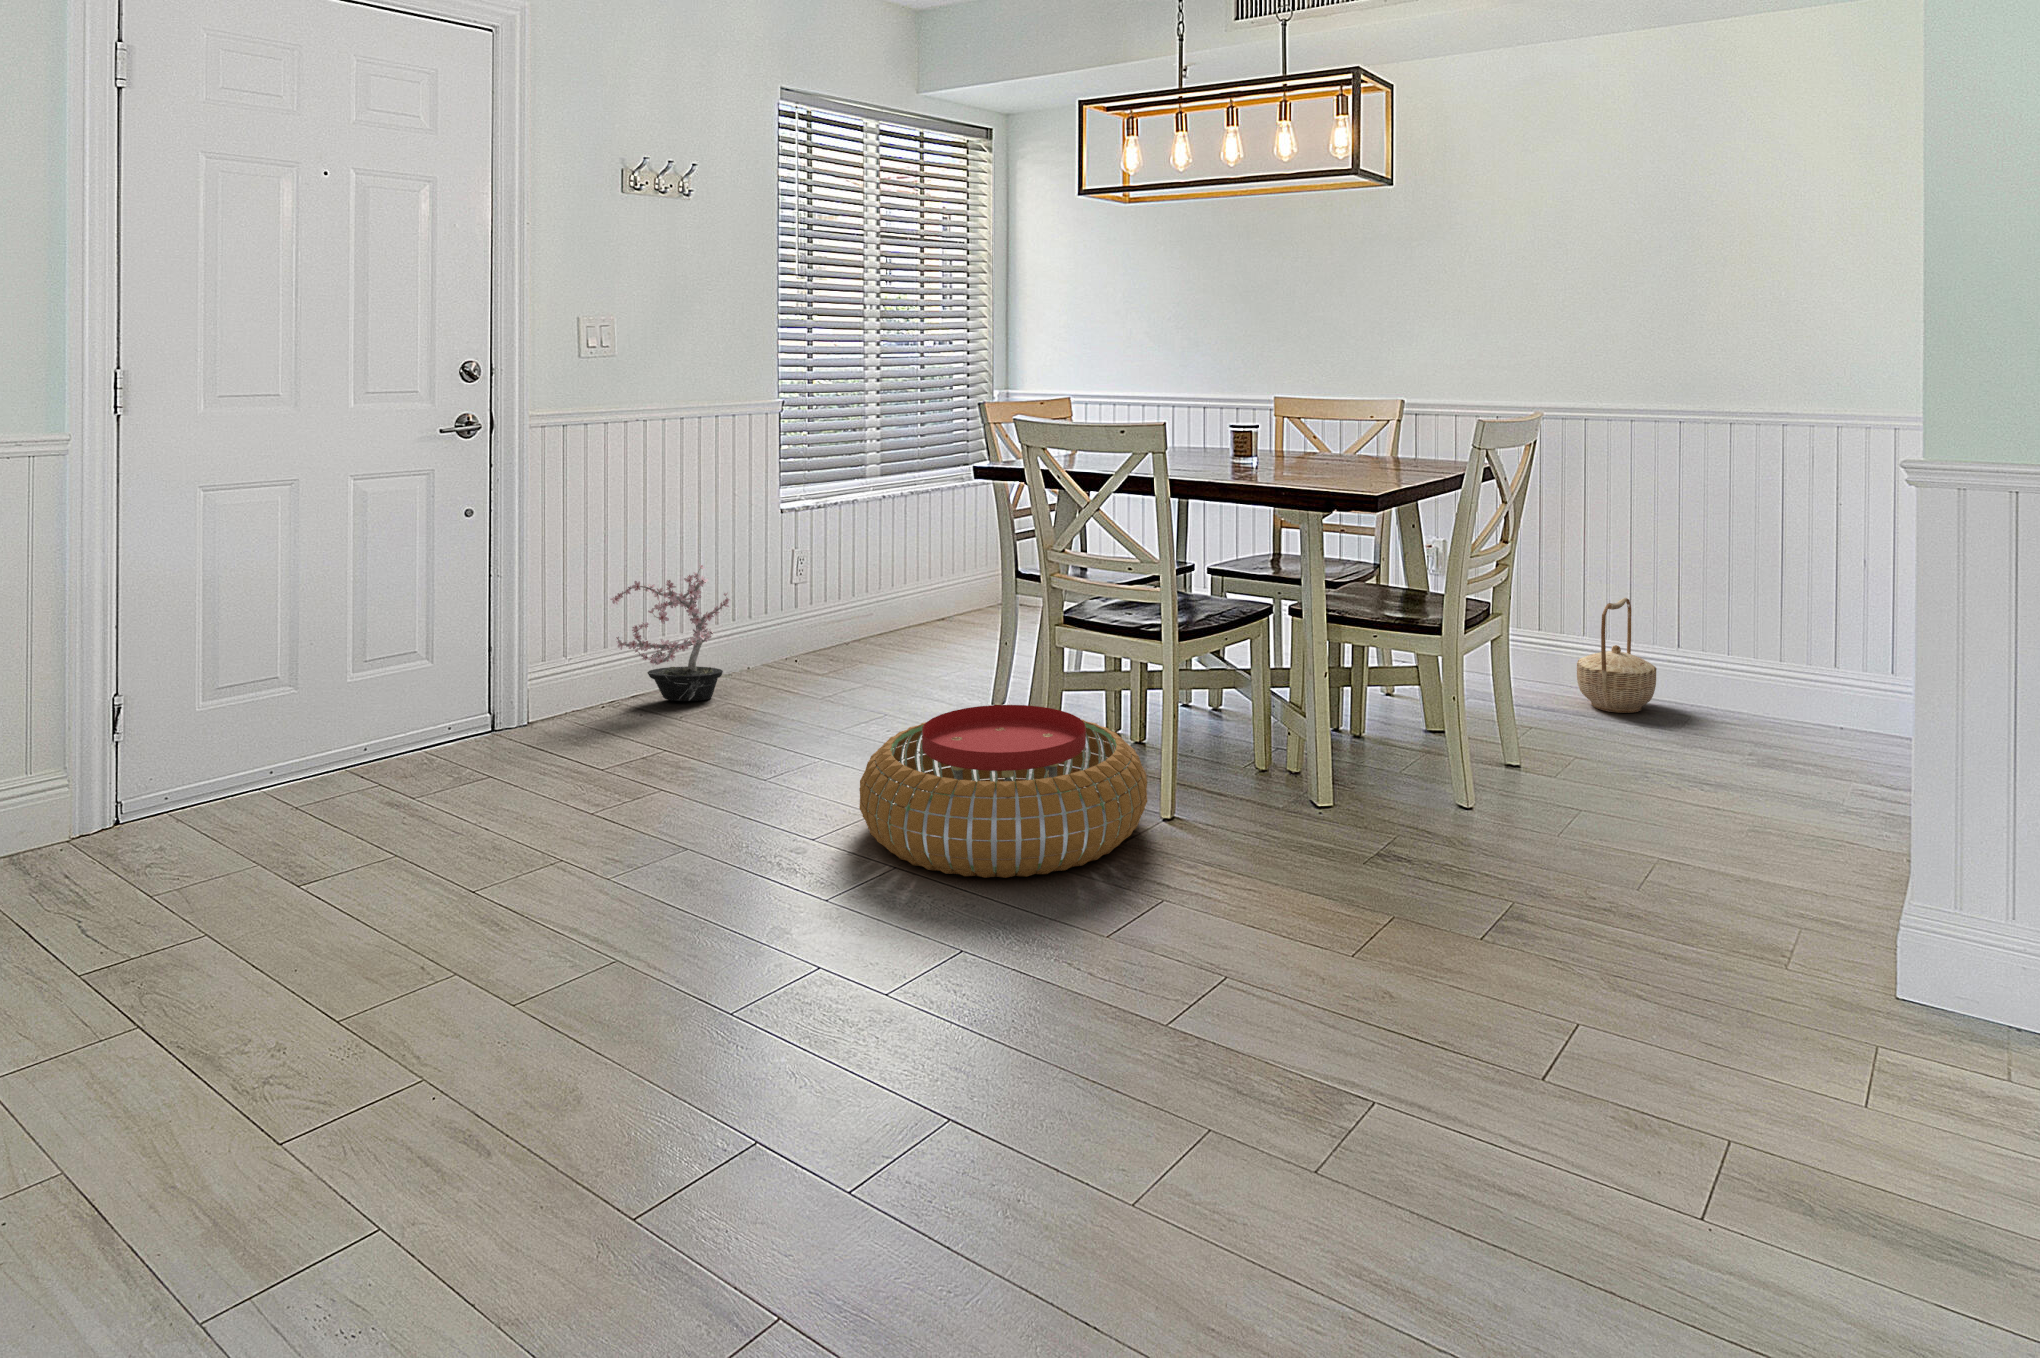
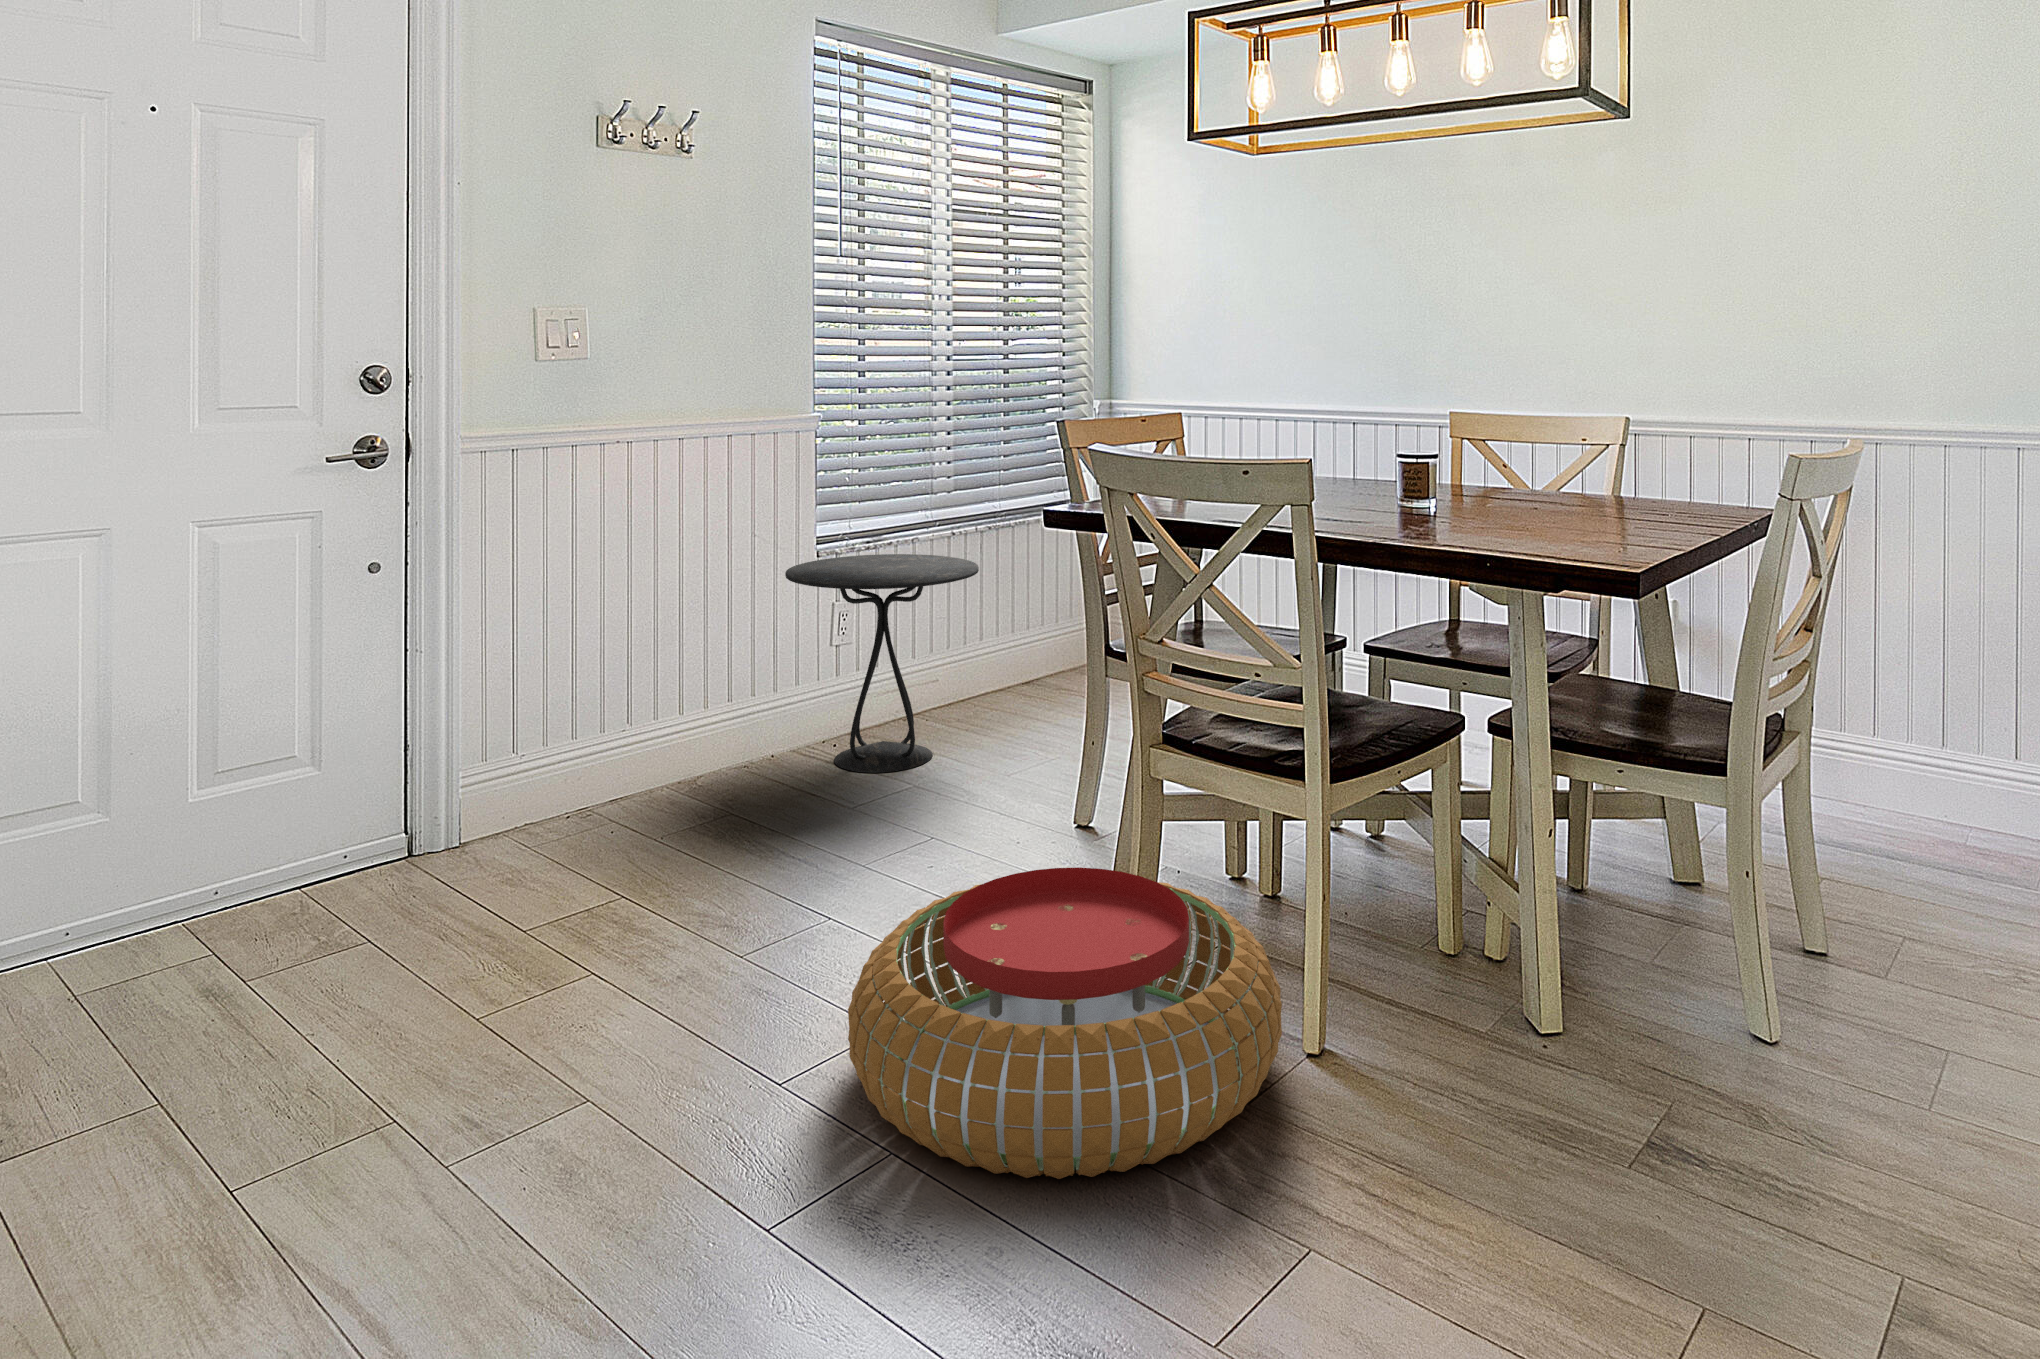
side table: none [763,510,913,676] -> present [785,554,979,772]
potted plant: present [610,563,730,701] -> none [565,624,739,812]
basket: present [1577,598,1657,713] -> none [1873,691,1991,854]

